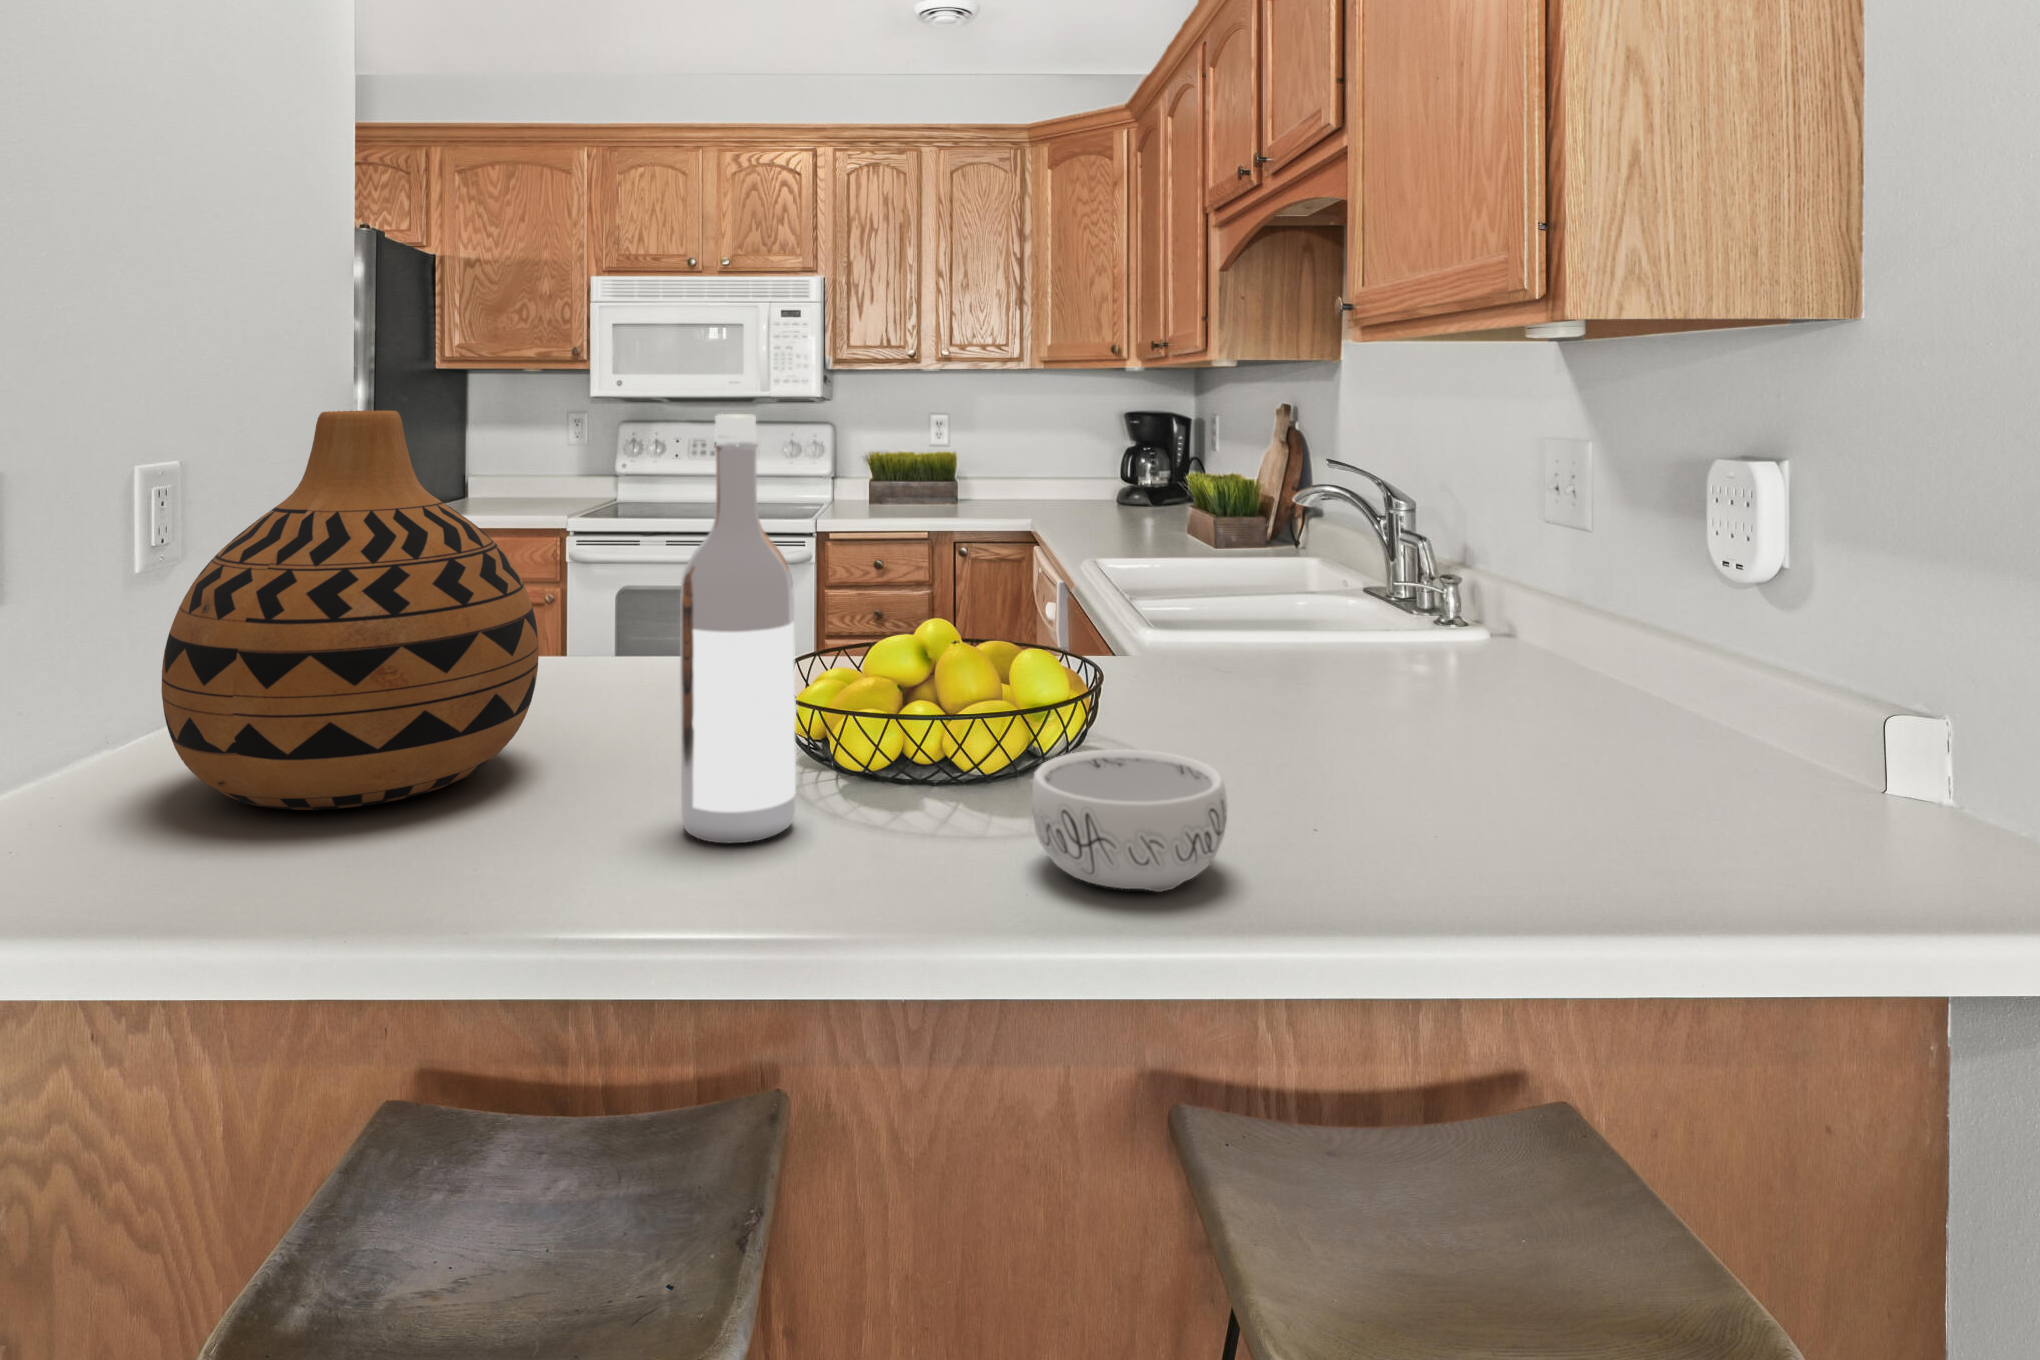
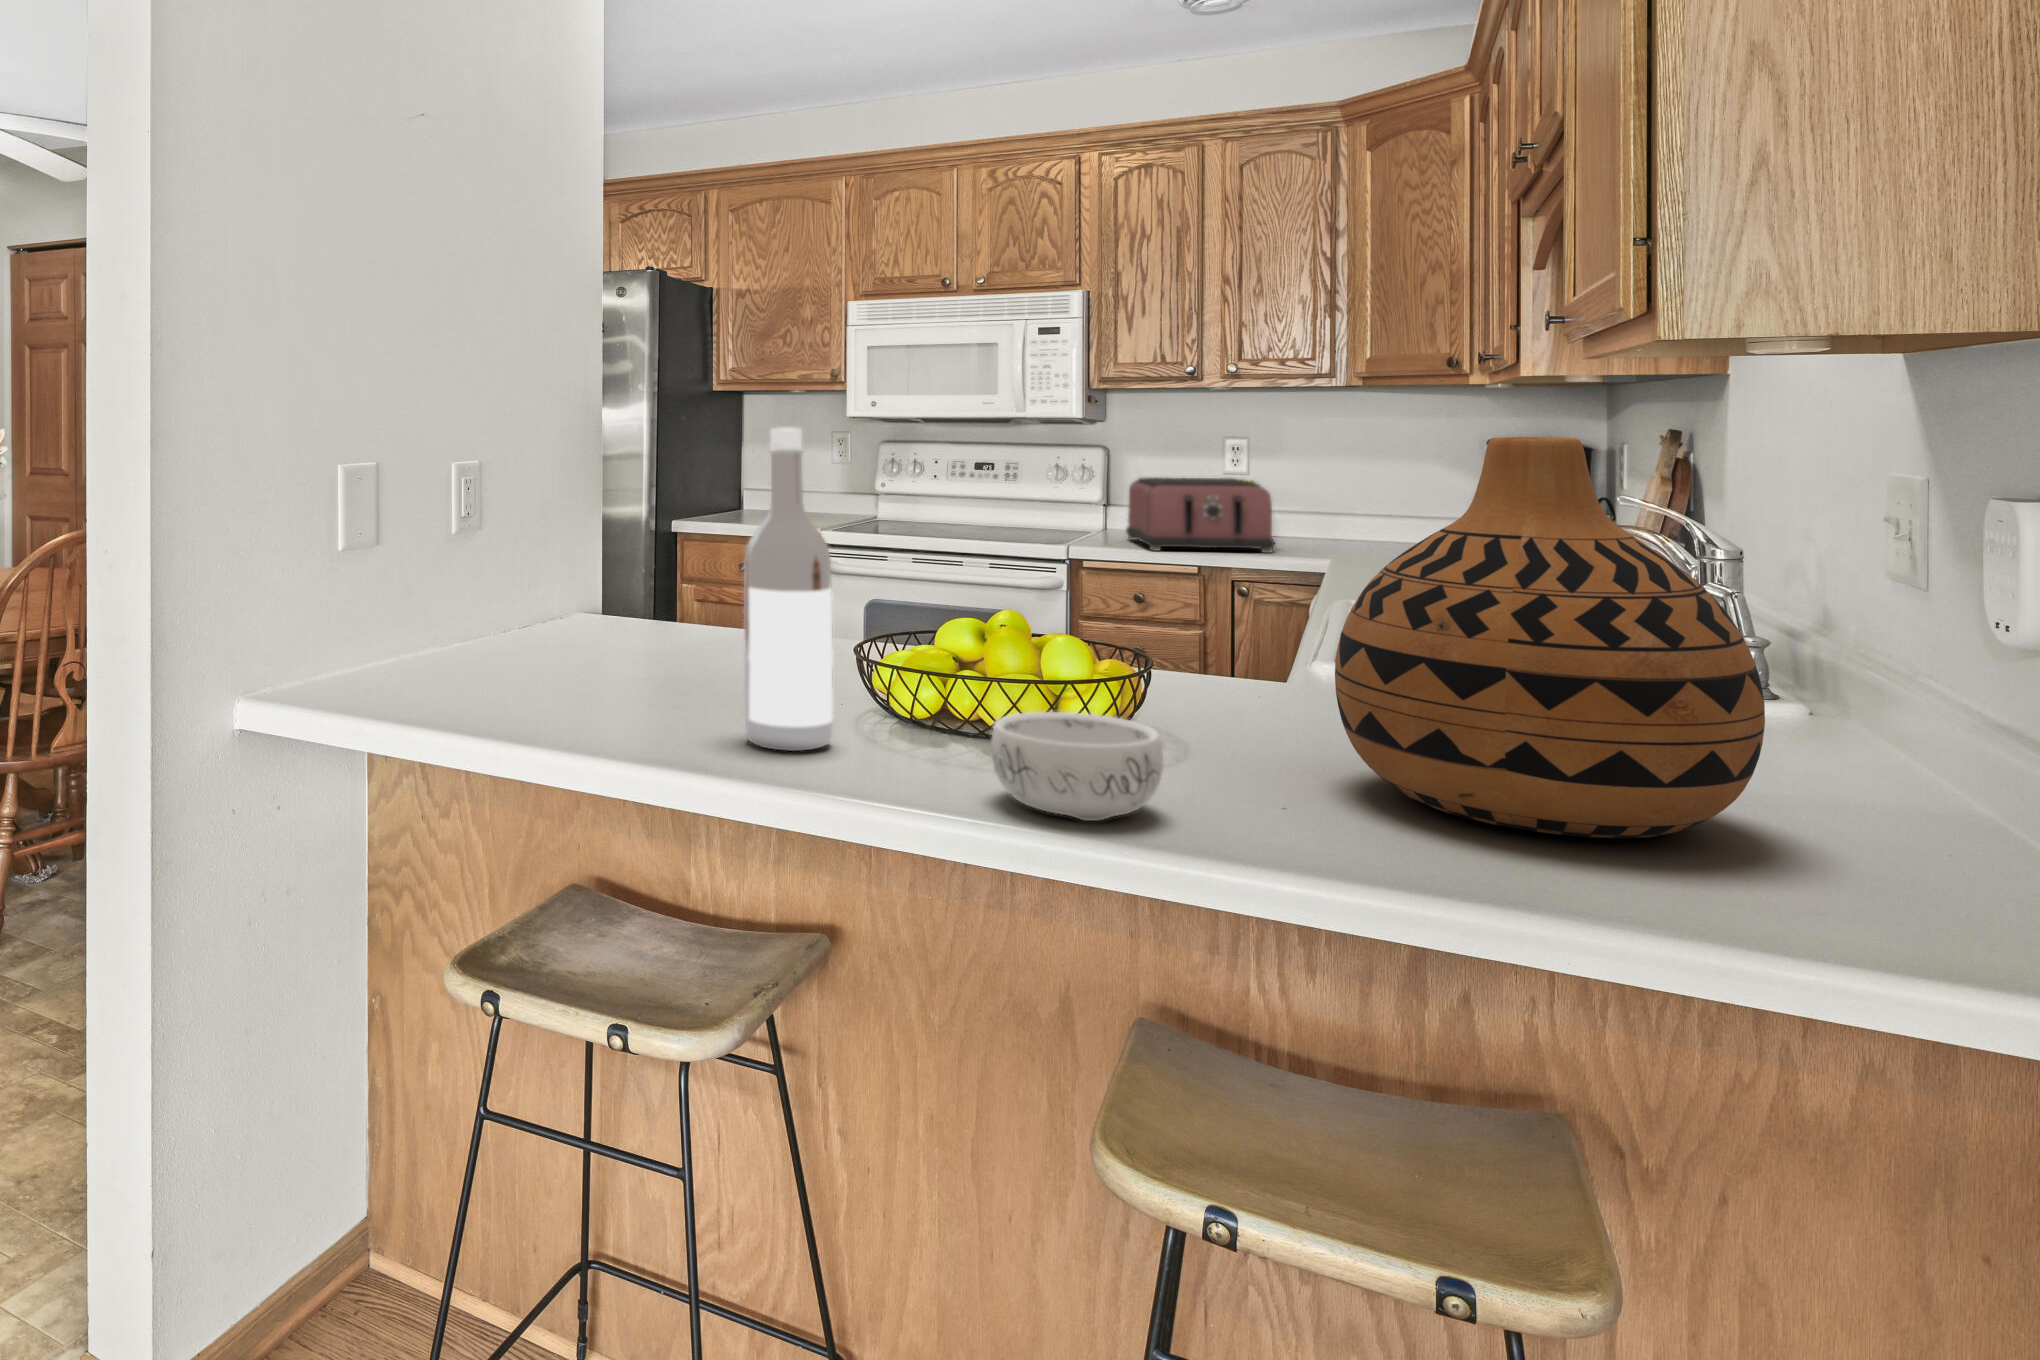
vase: present [161,410,539,810] -> present [1335,437,1765,838]
toaster: none [858,451,987,521] -> present [1126,478,1275,553]

